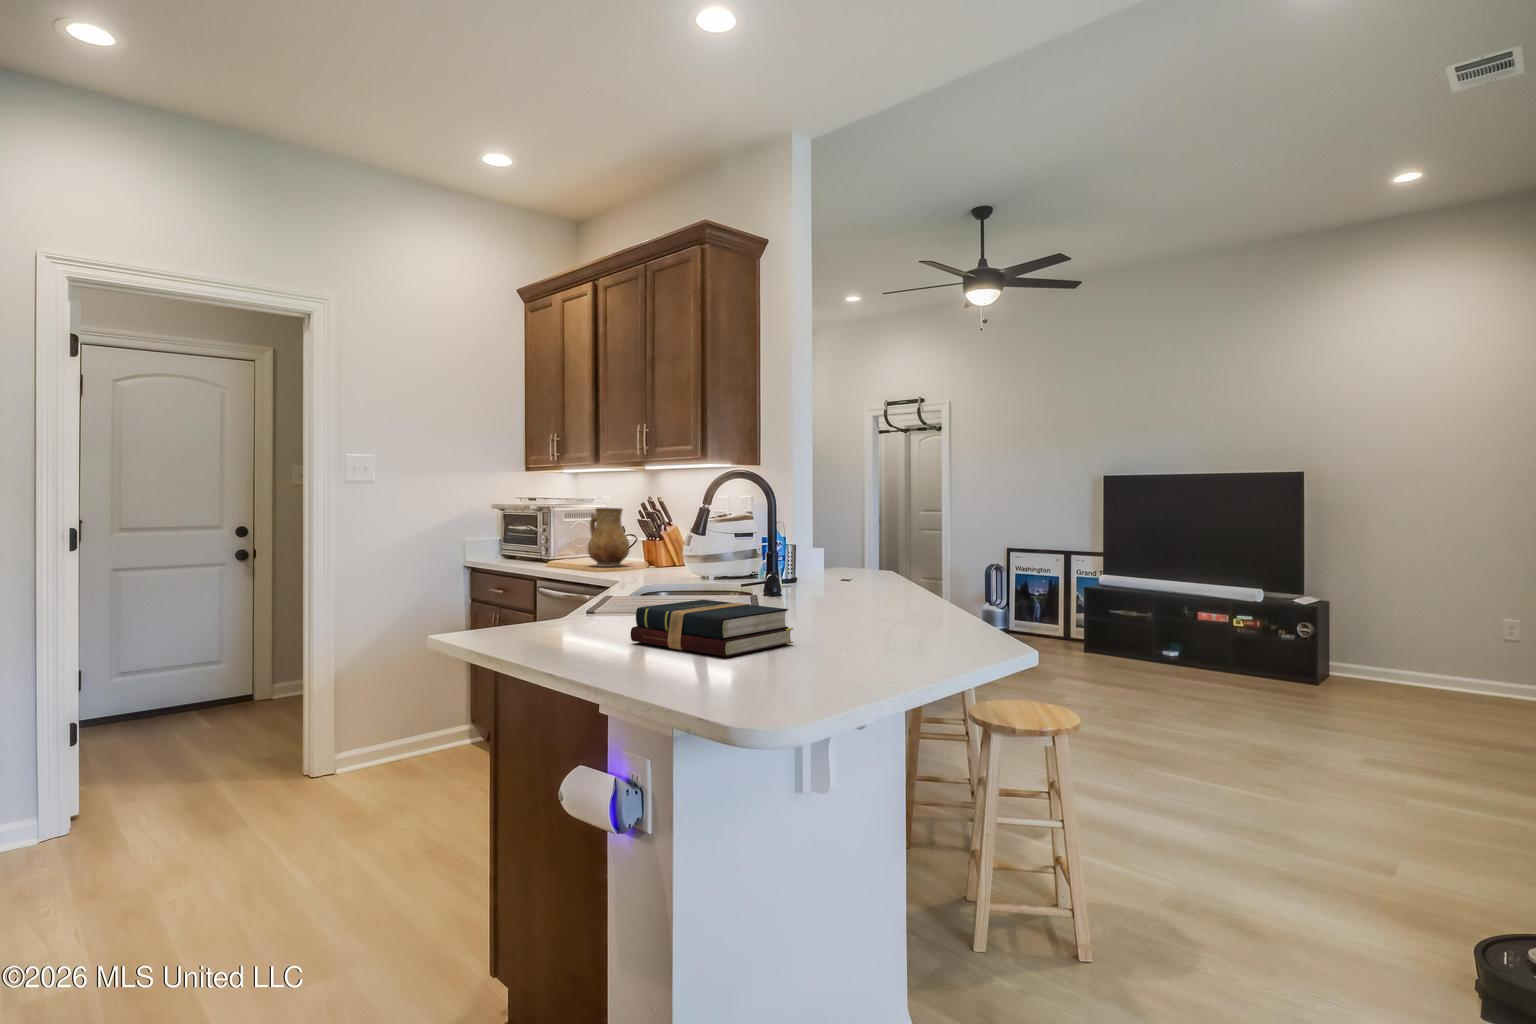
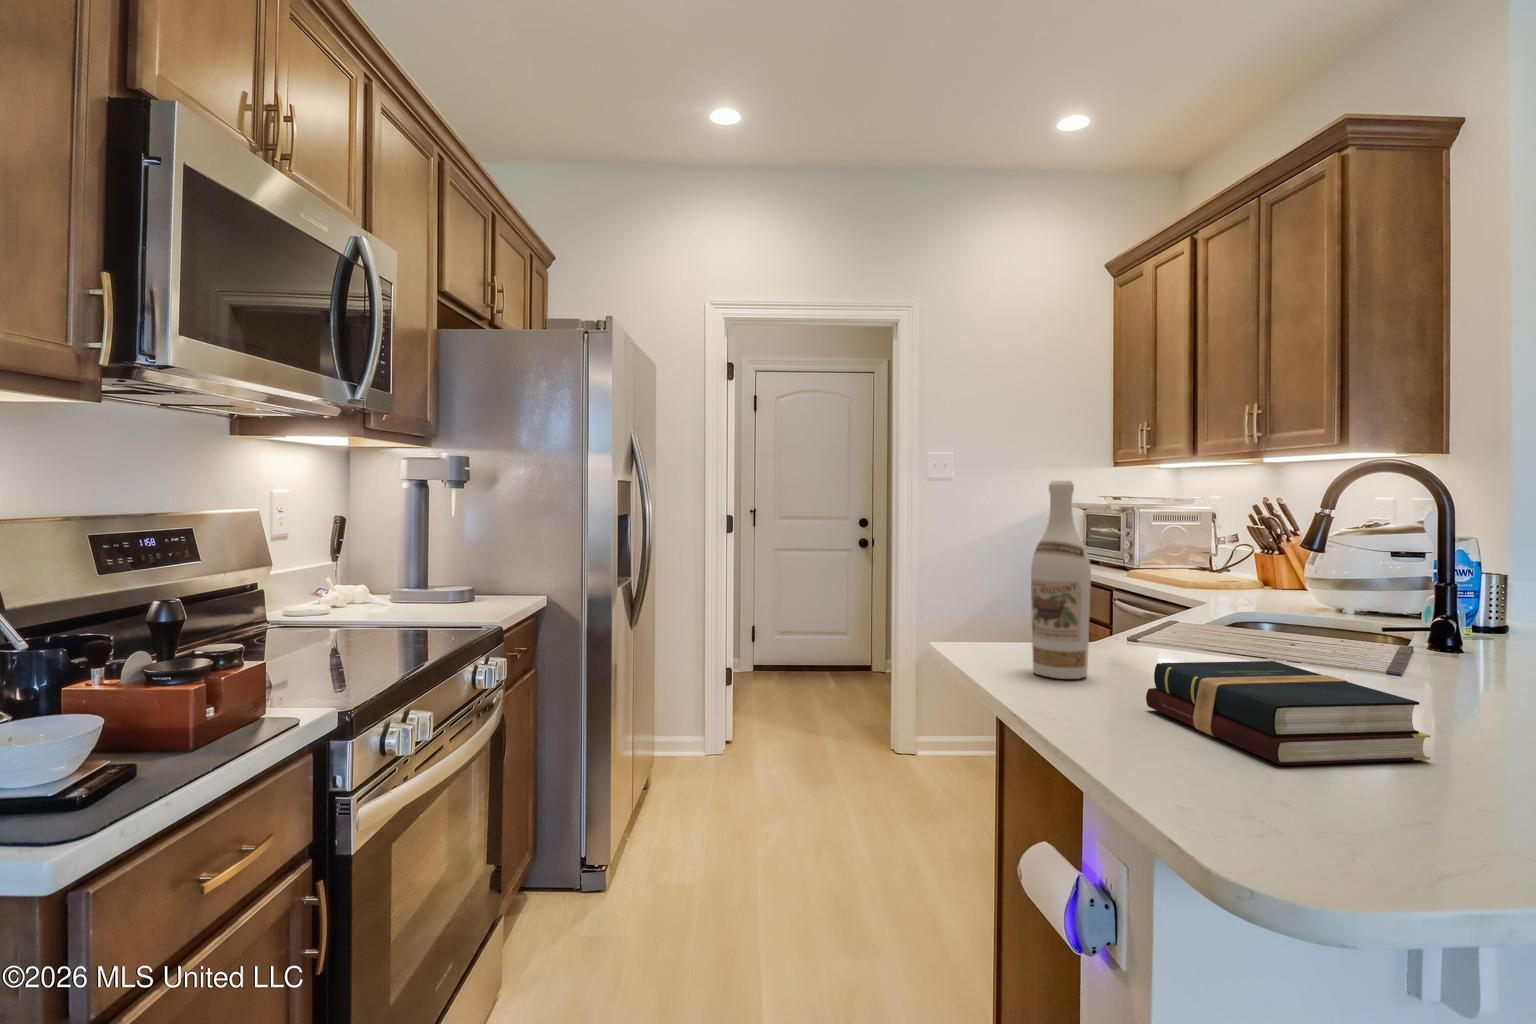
wine bottle: none [530,473,577,634] -> present [1031,480,1091,679]
ceramic pitcher: present [588,508,630,567] -> none [1178,510,1236,582]

